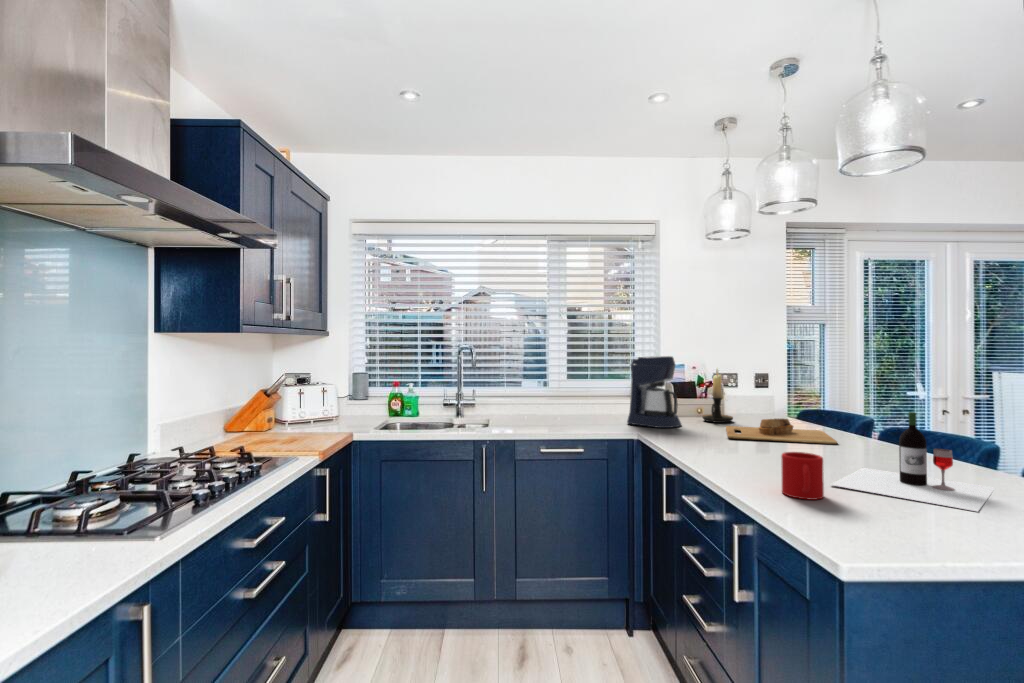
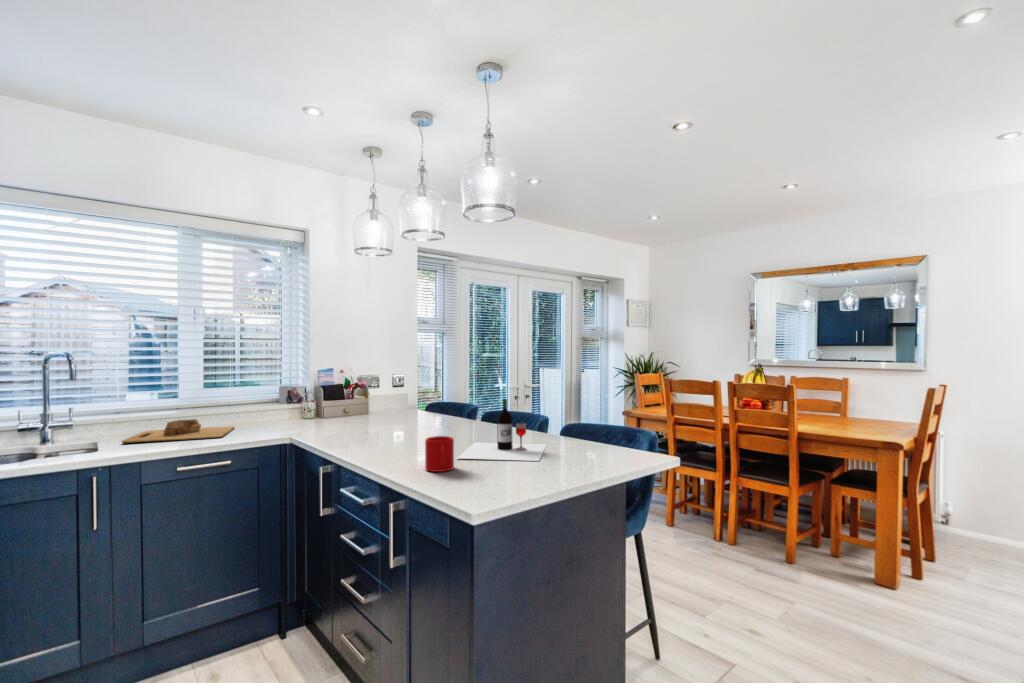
coffee maker: present [627,356,682,428] -> none [277,361,332,430]
candle holder: present [702,368,733,423] -> none [350,370,377,420]
cutting board: present [726,418,837,444] -> present [122,419,235,443]

